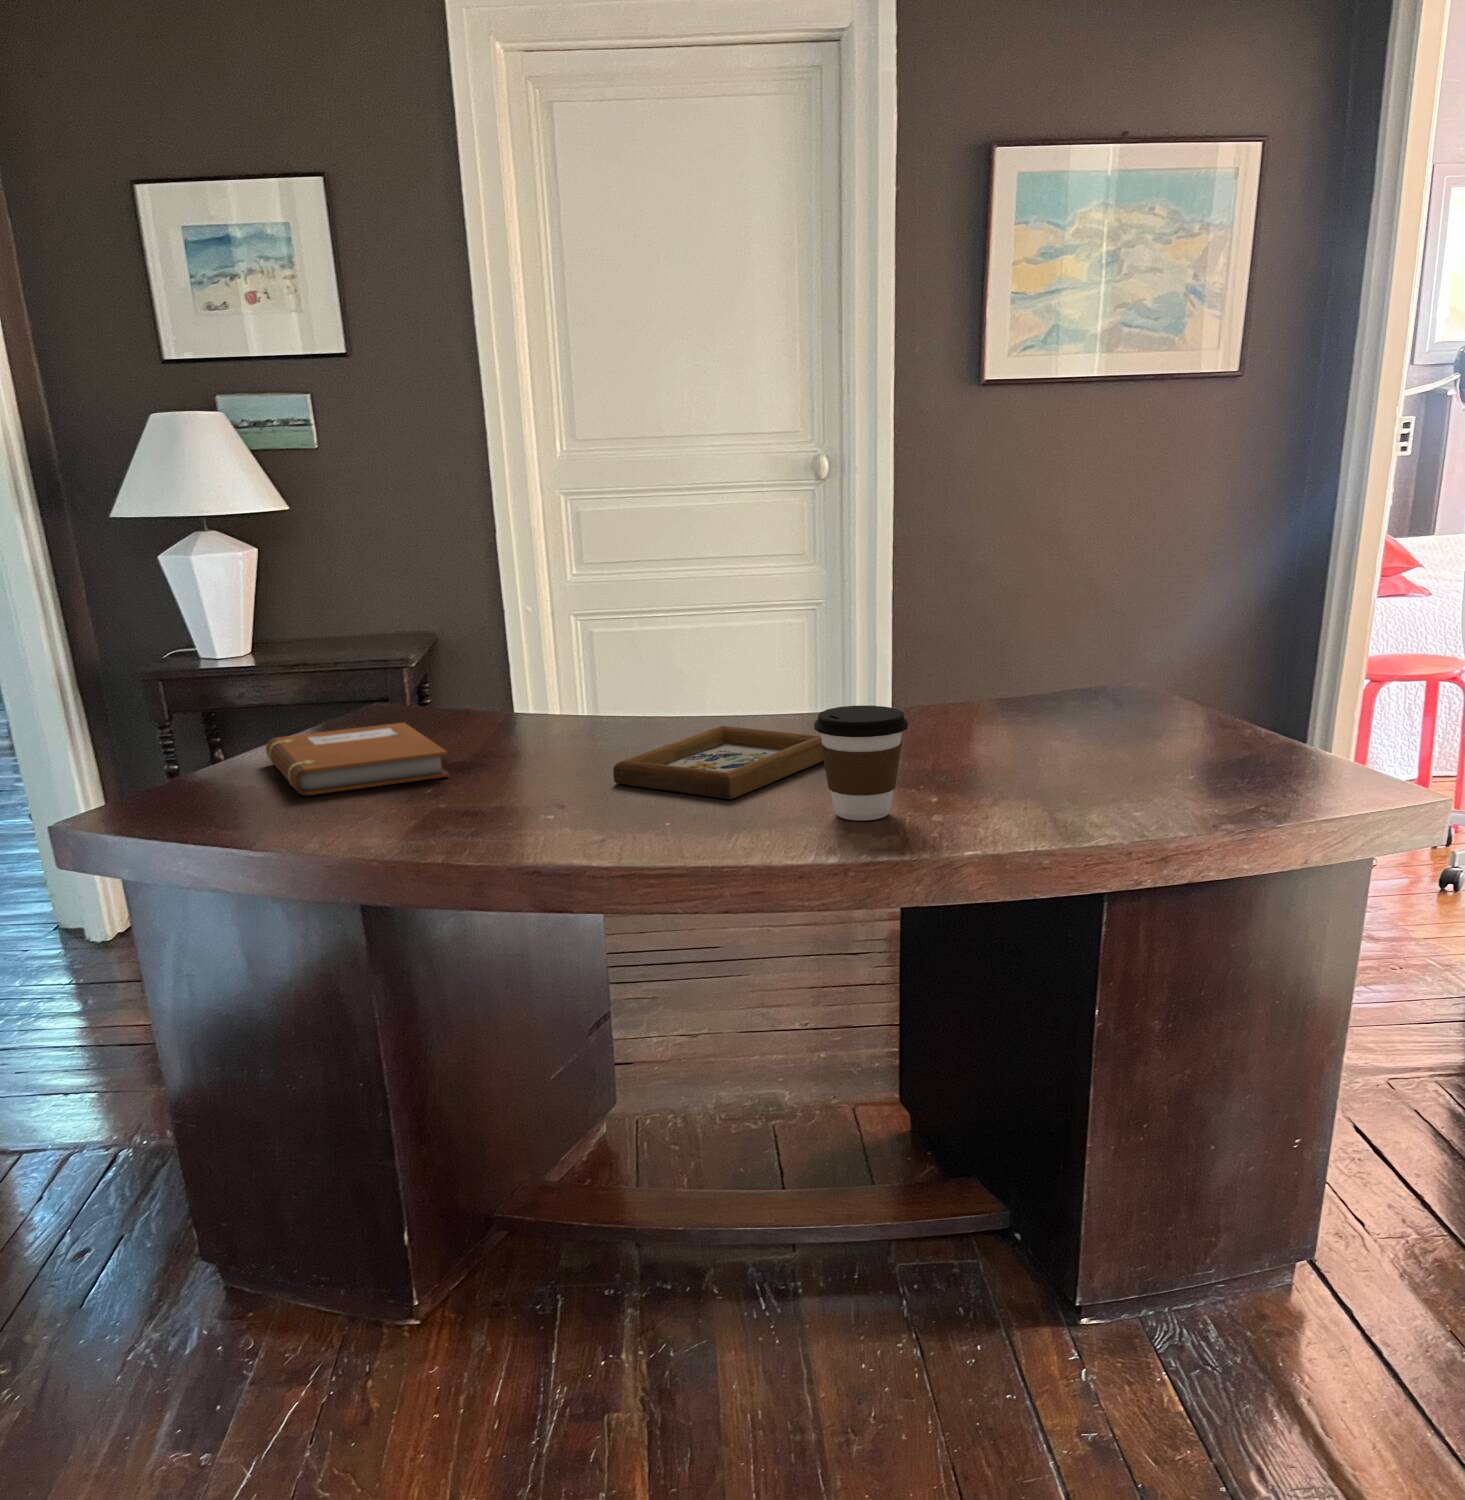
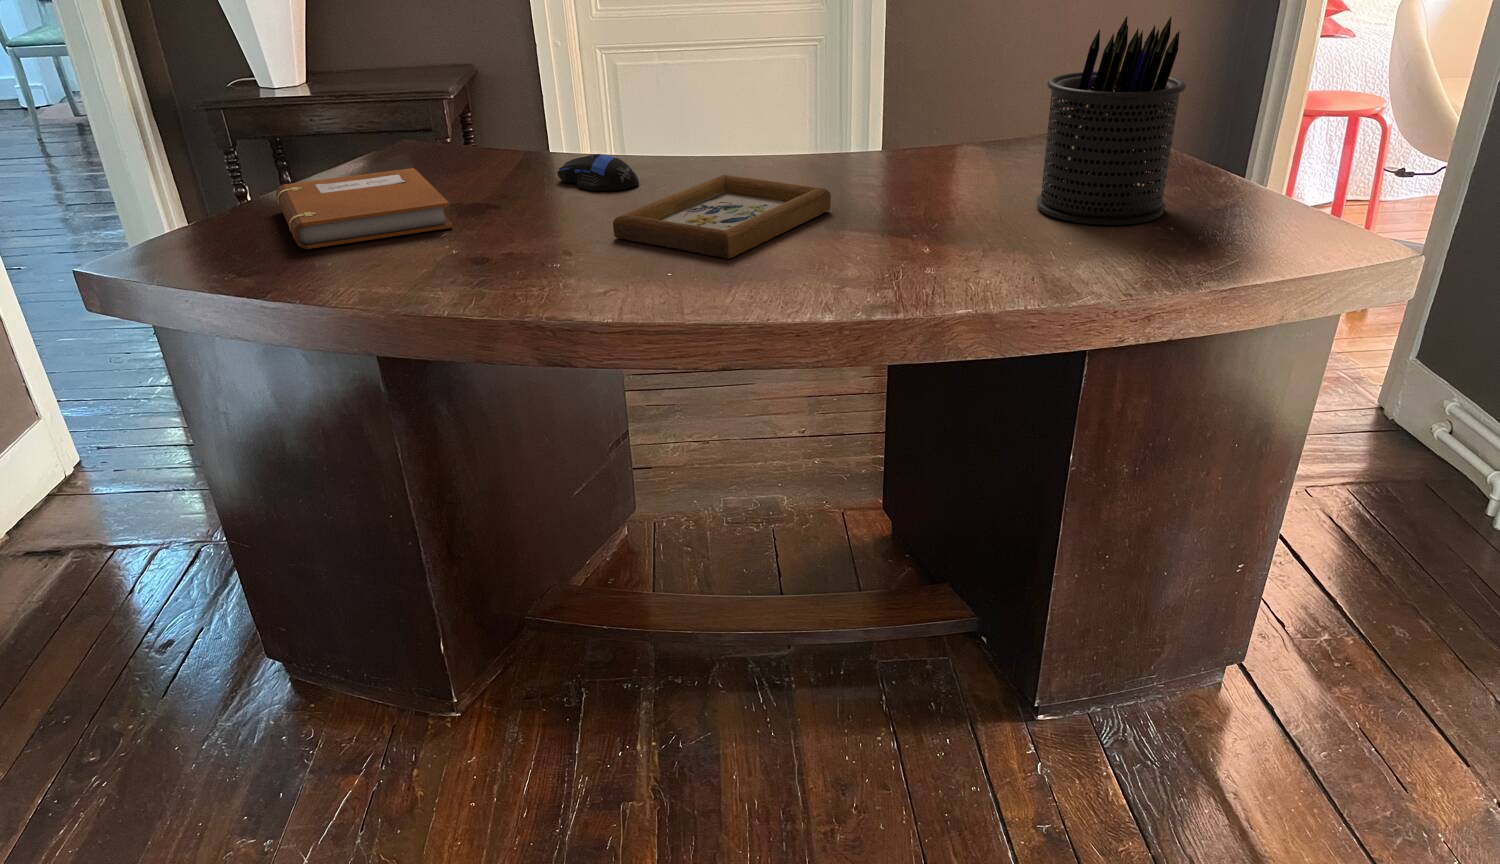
pen holder: none [1039,571,1173,768] -> present [1036,17,1186,225]
coffee cup: present [814,705,908,820] -> none [815,164,913,287]
computer mouse: none [550,708,634,744] -> present [557,154,639,191]

